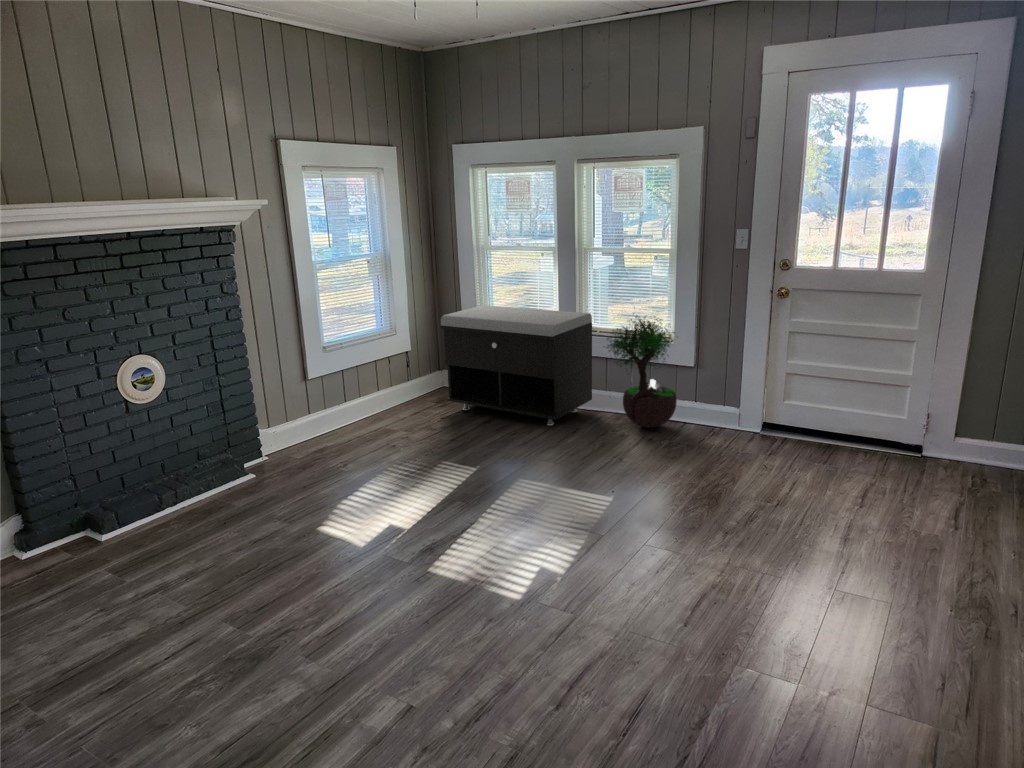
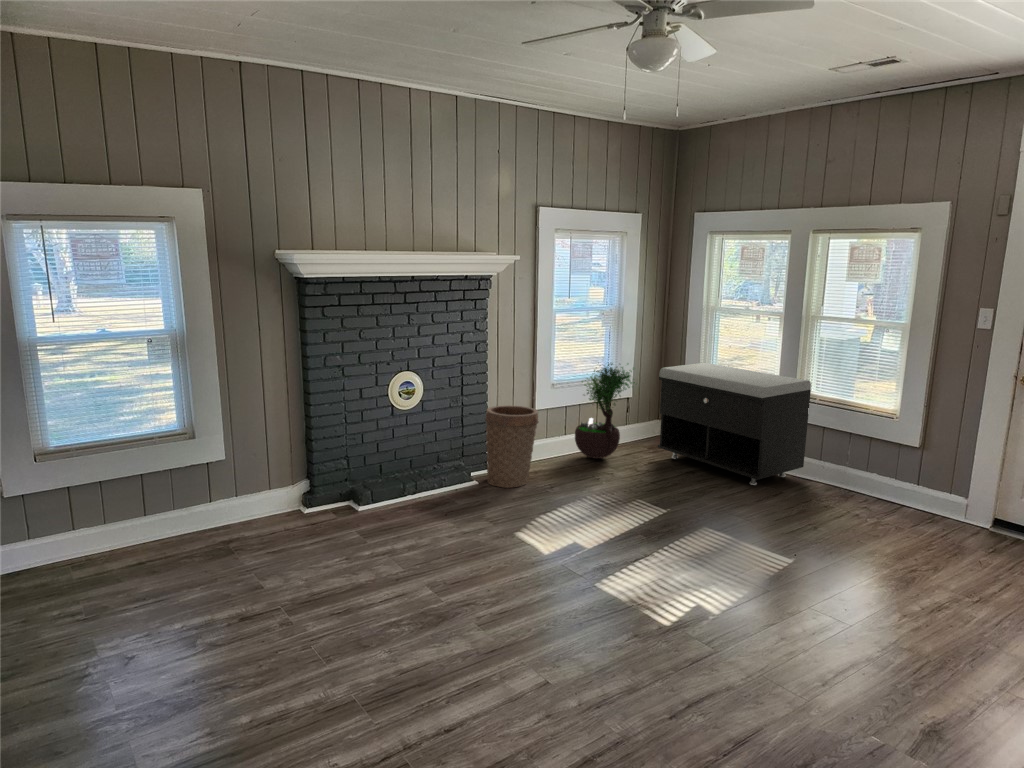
potted tree: present [607,313,677,428] -> present [575,364,635,459]
basket: none [252,378,318,476] -> present [486,405,538,488]

